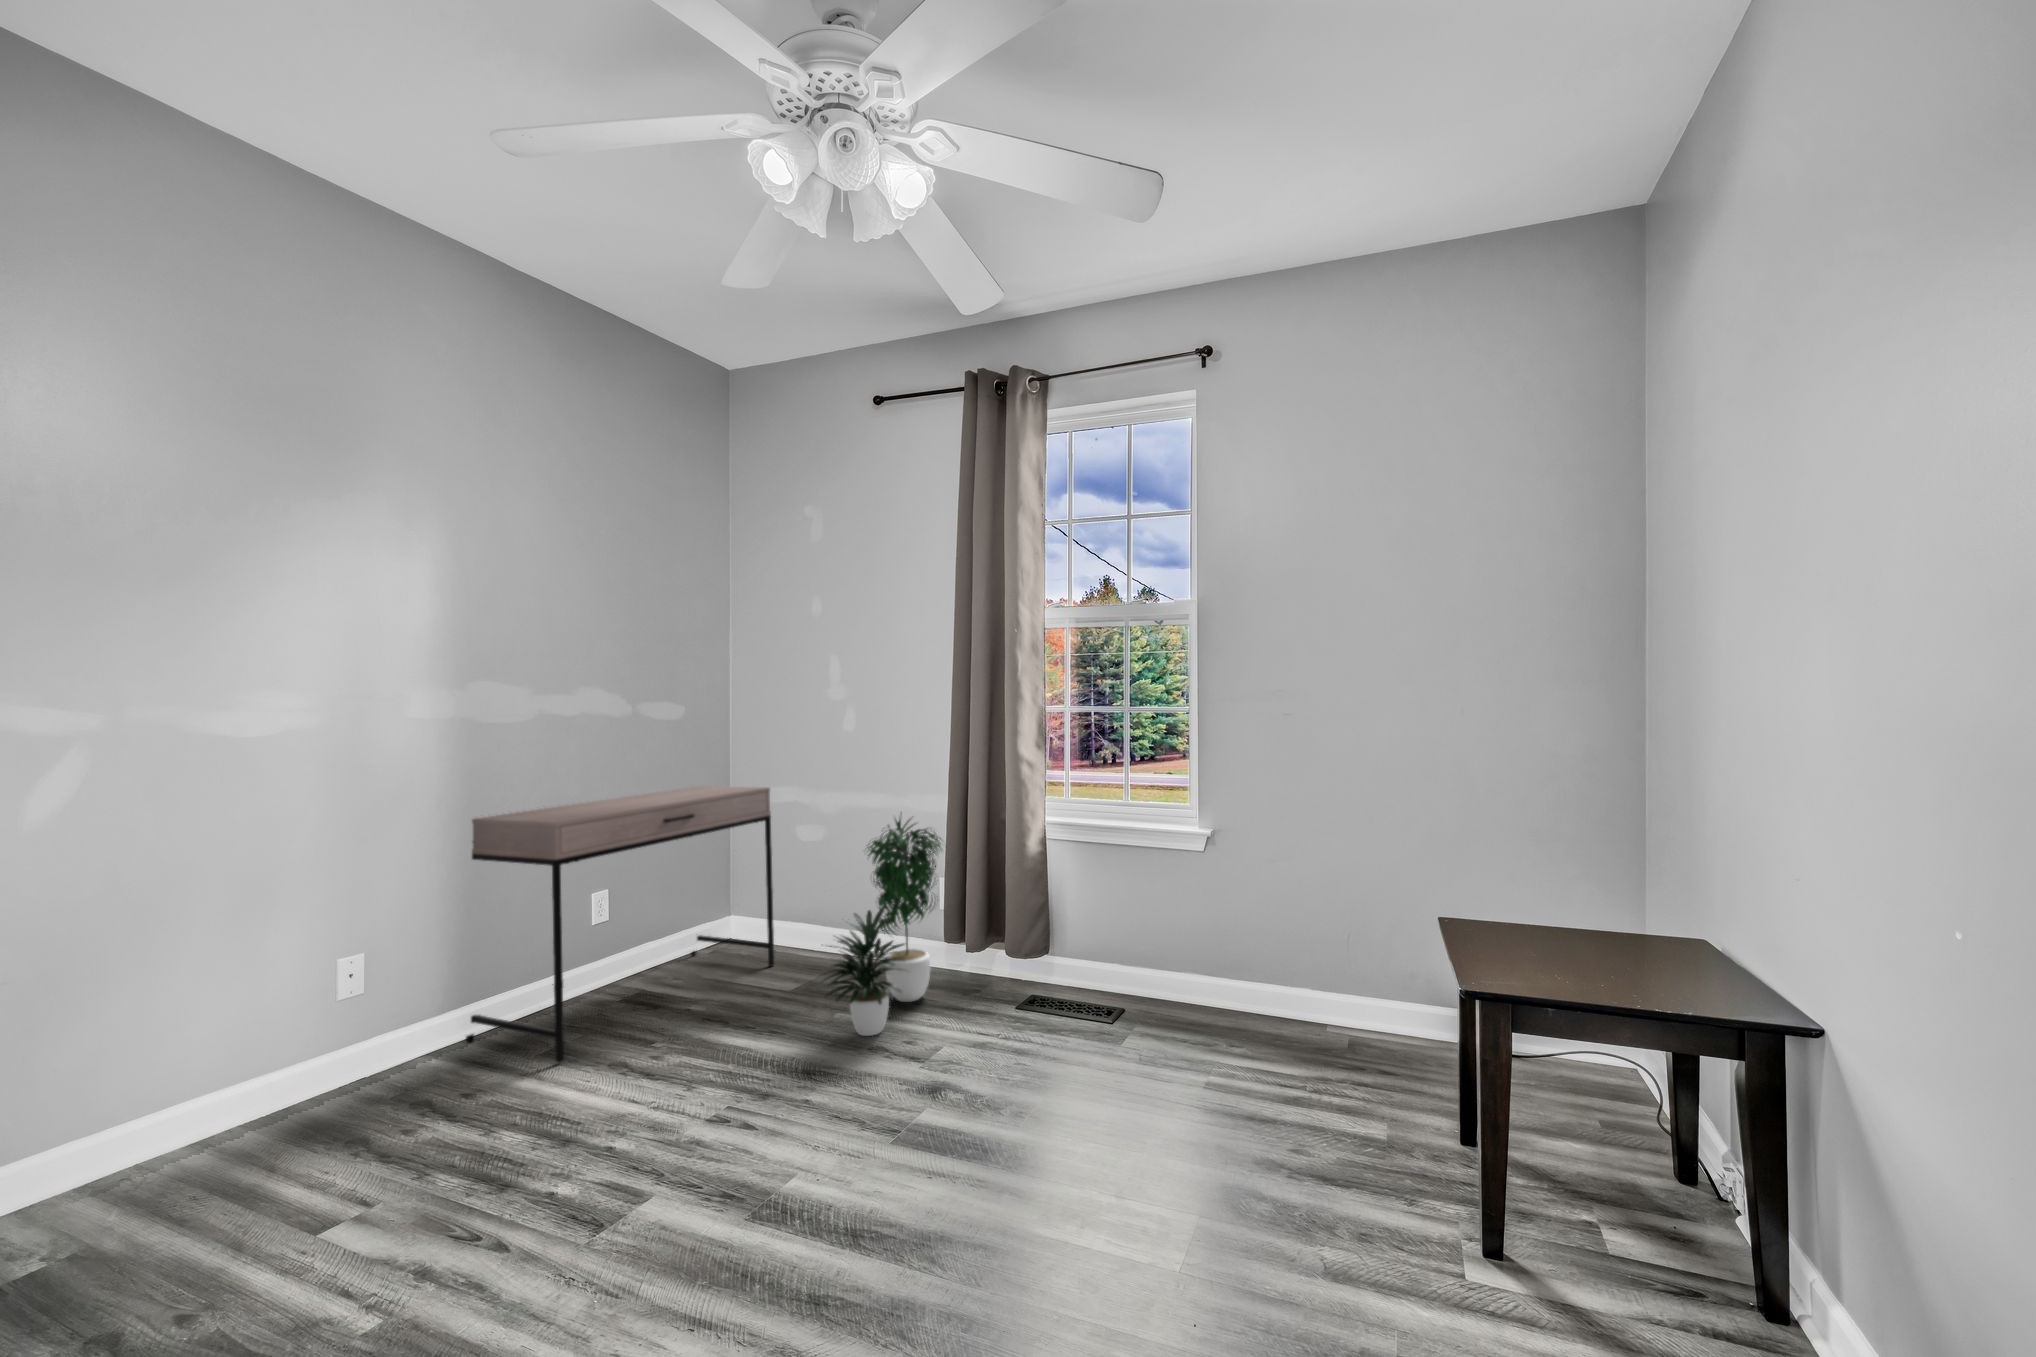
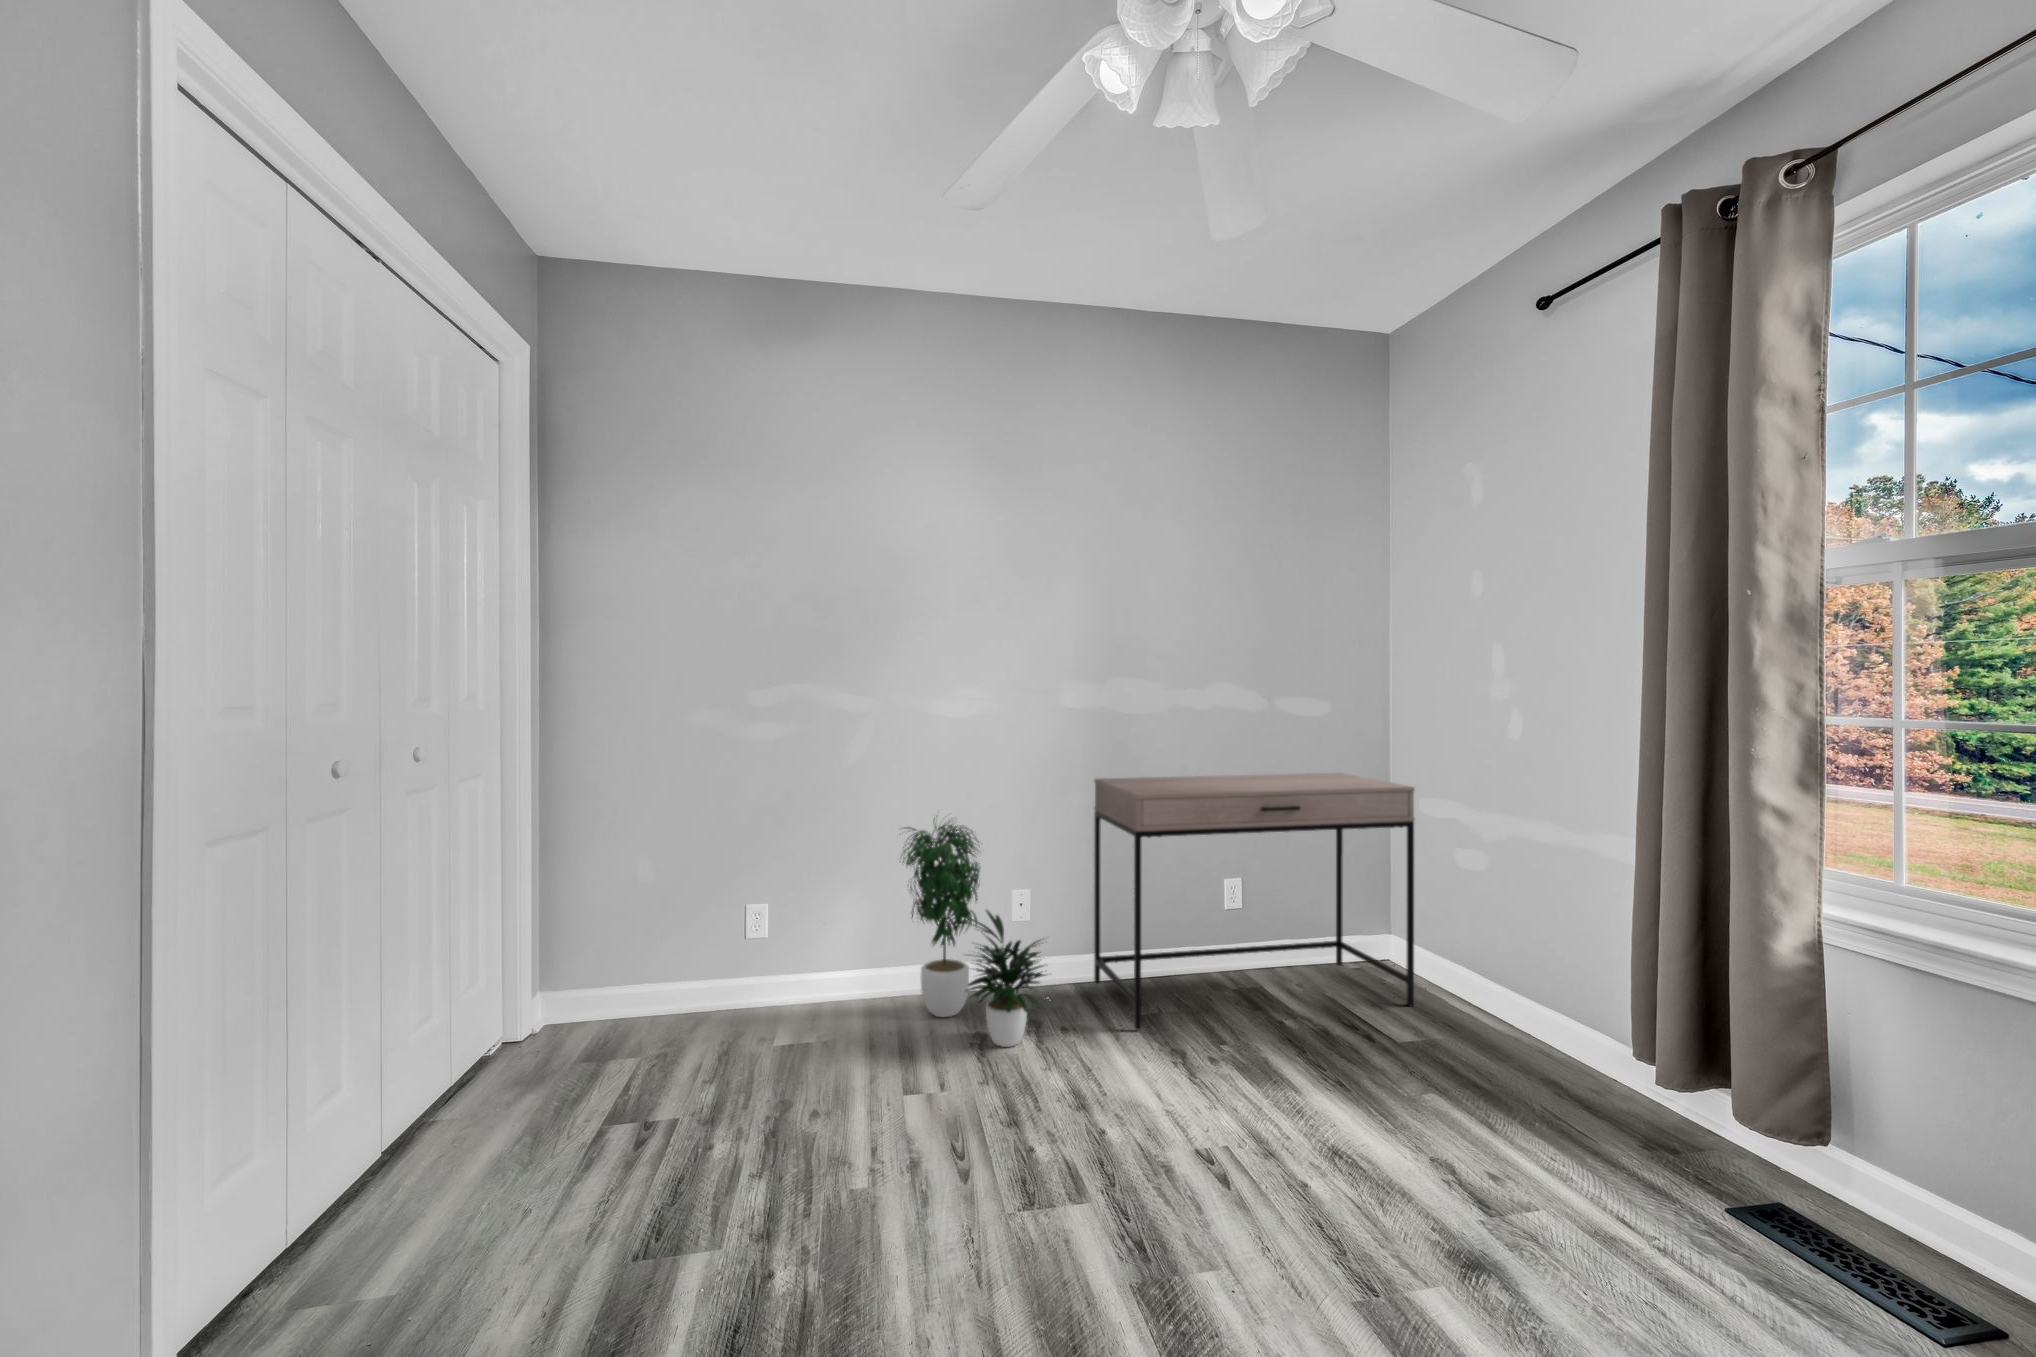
potted plant: present [822,819,941,1036] -> present [903,818,1047,1047]

